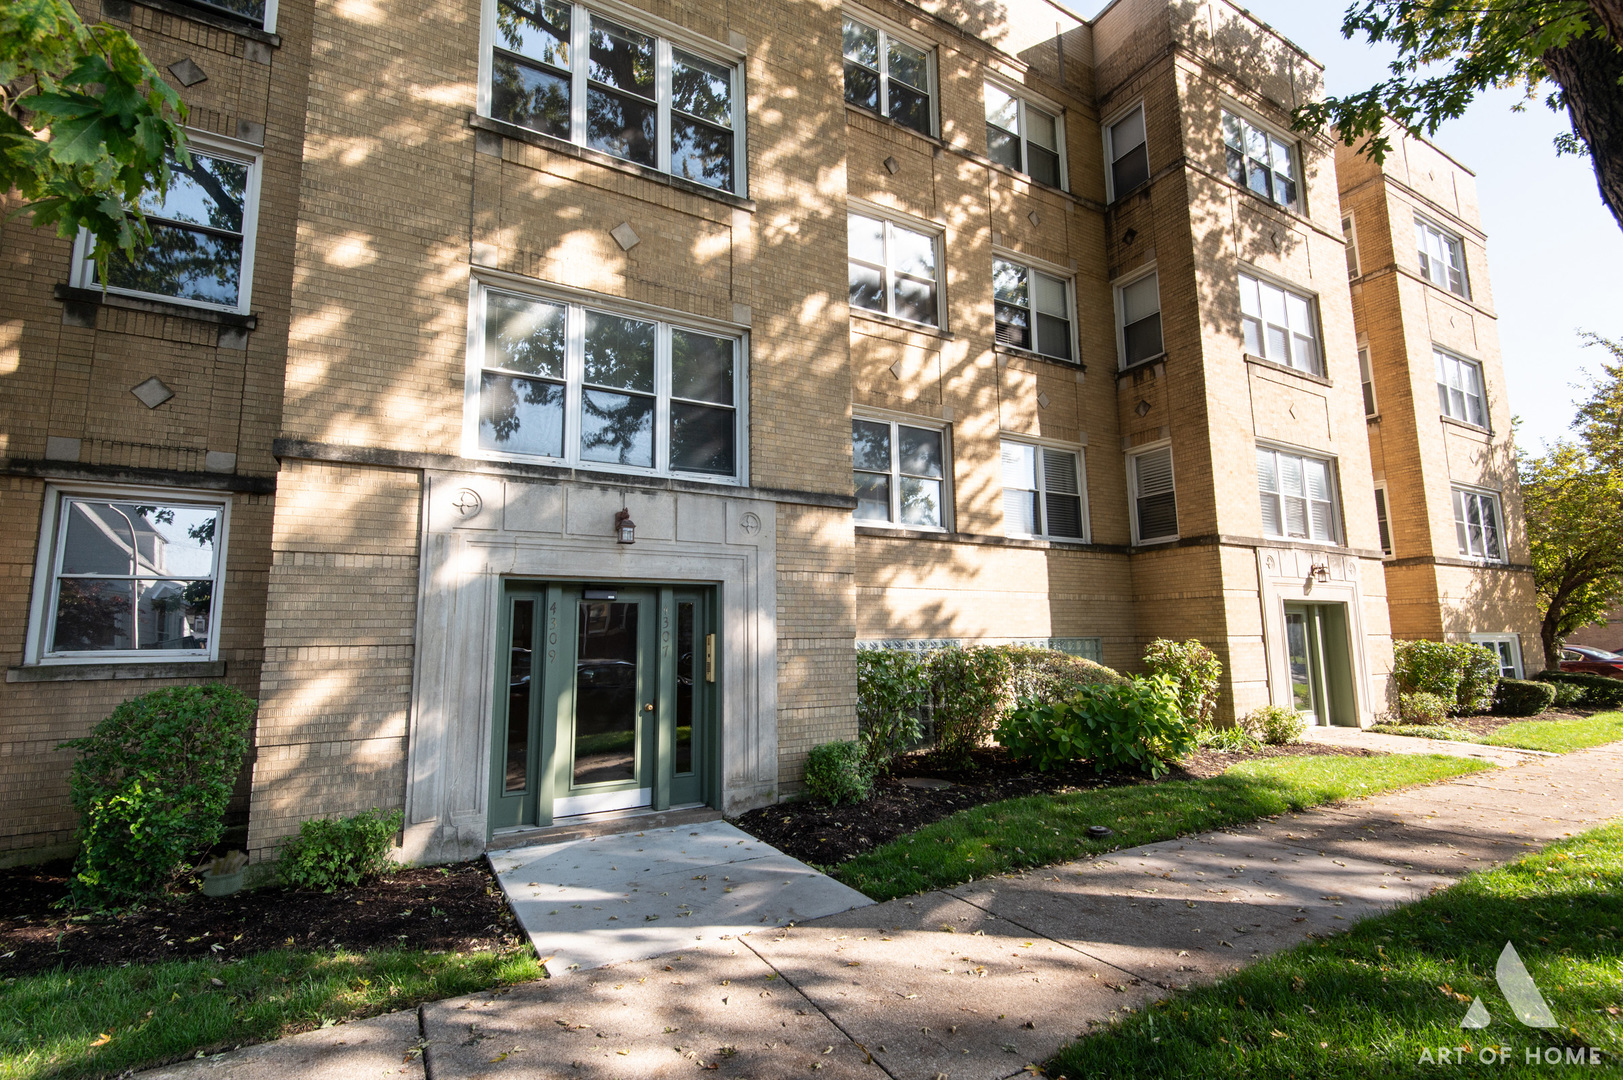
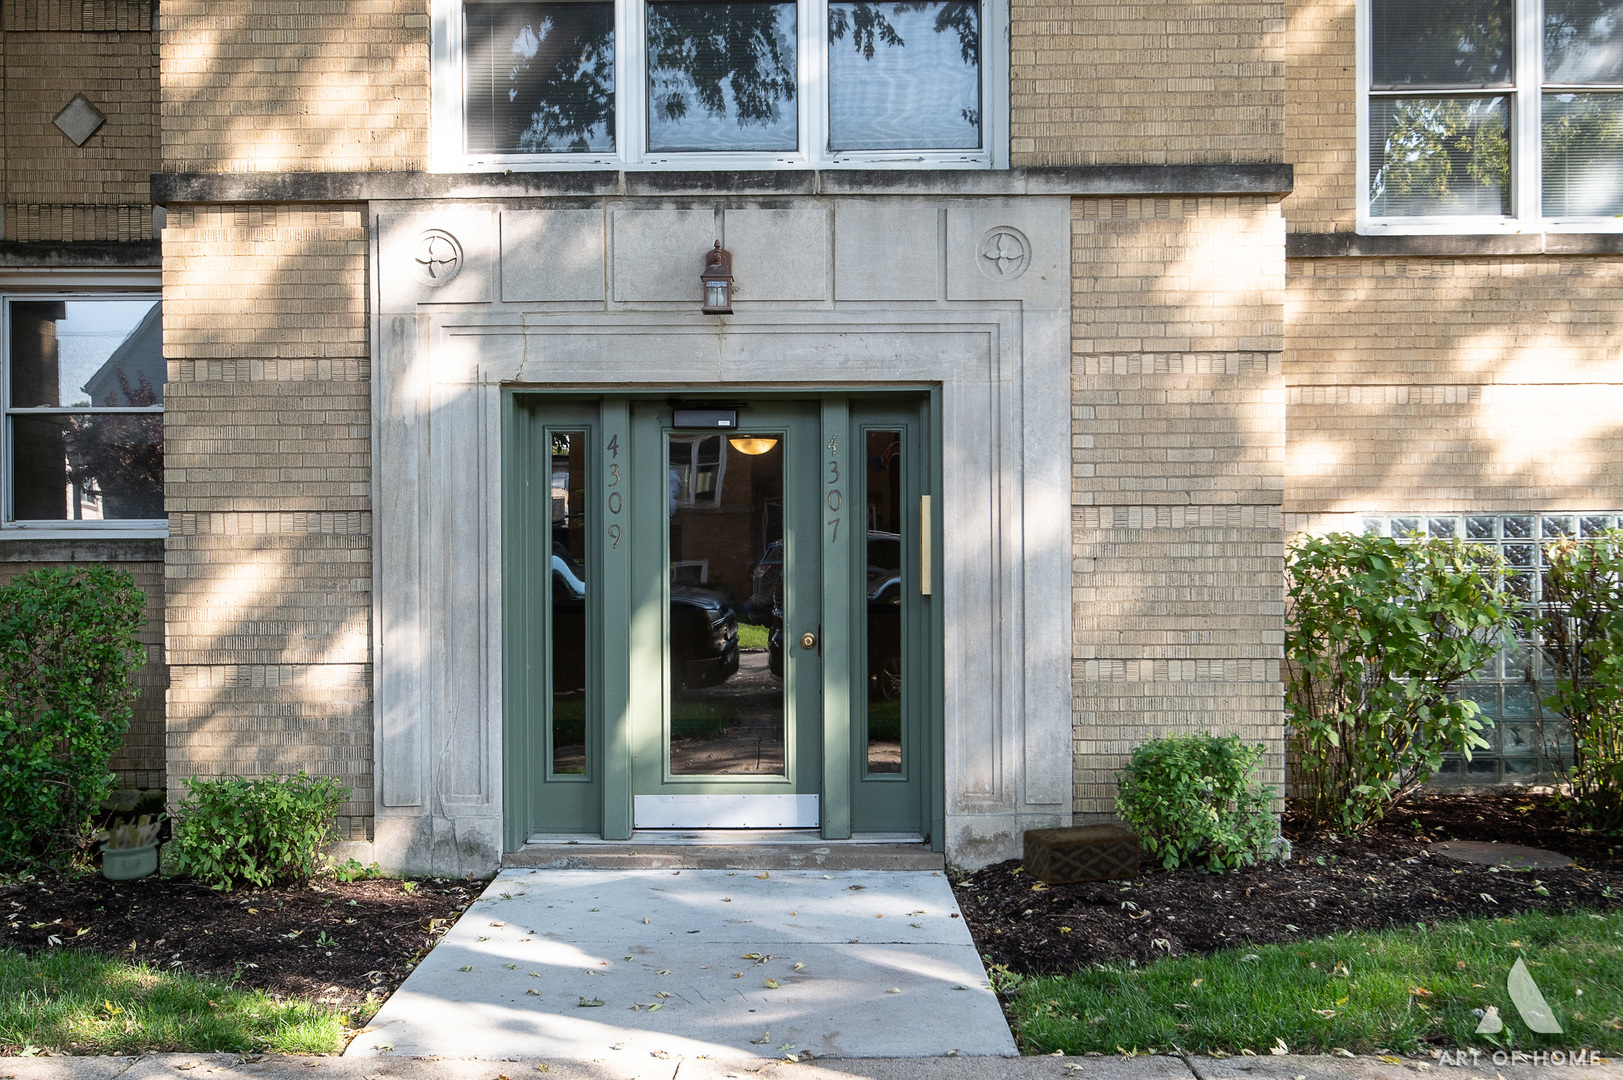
woven basket: none [756,789,806,820] -> present [1023,824,1140,884]

